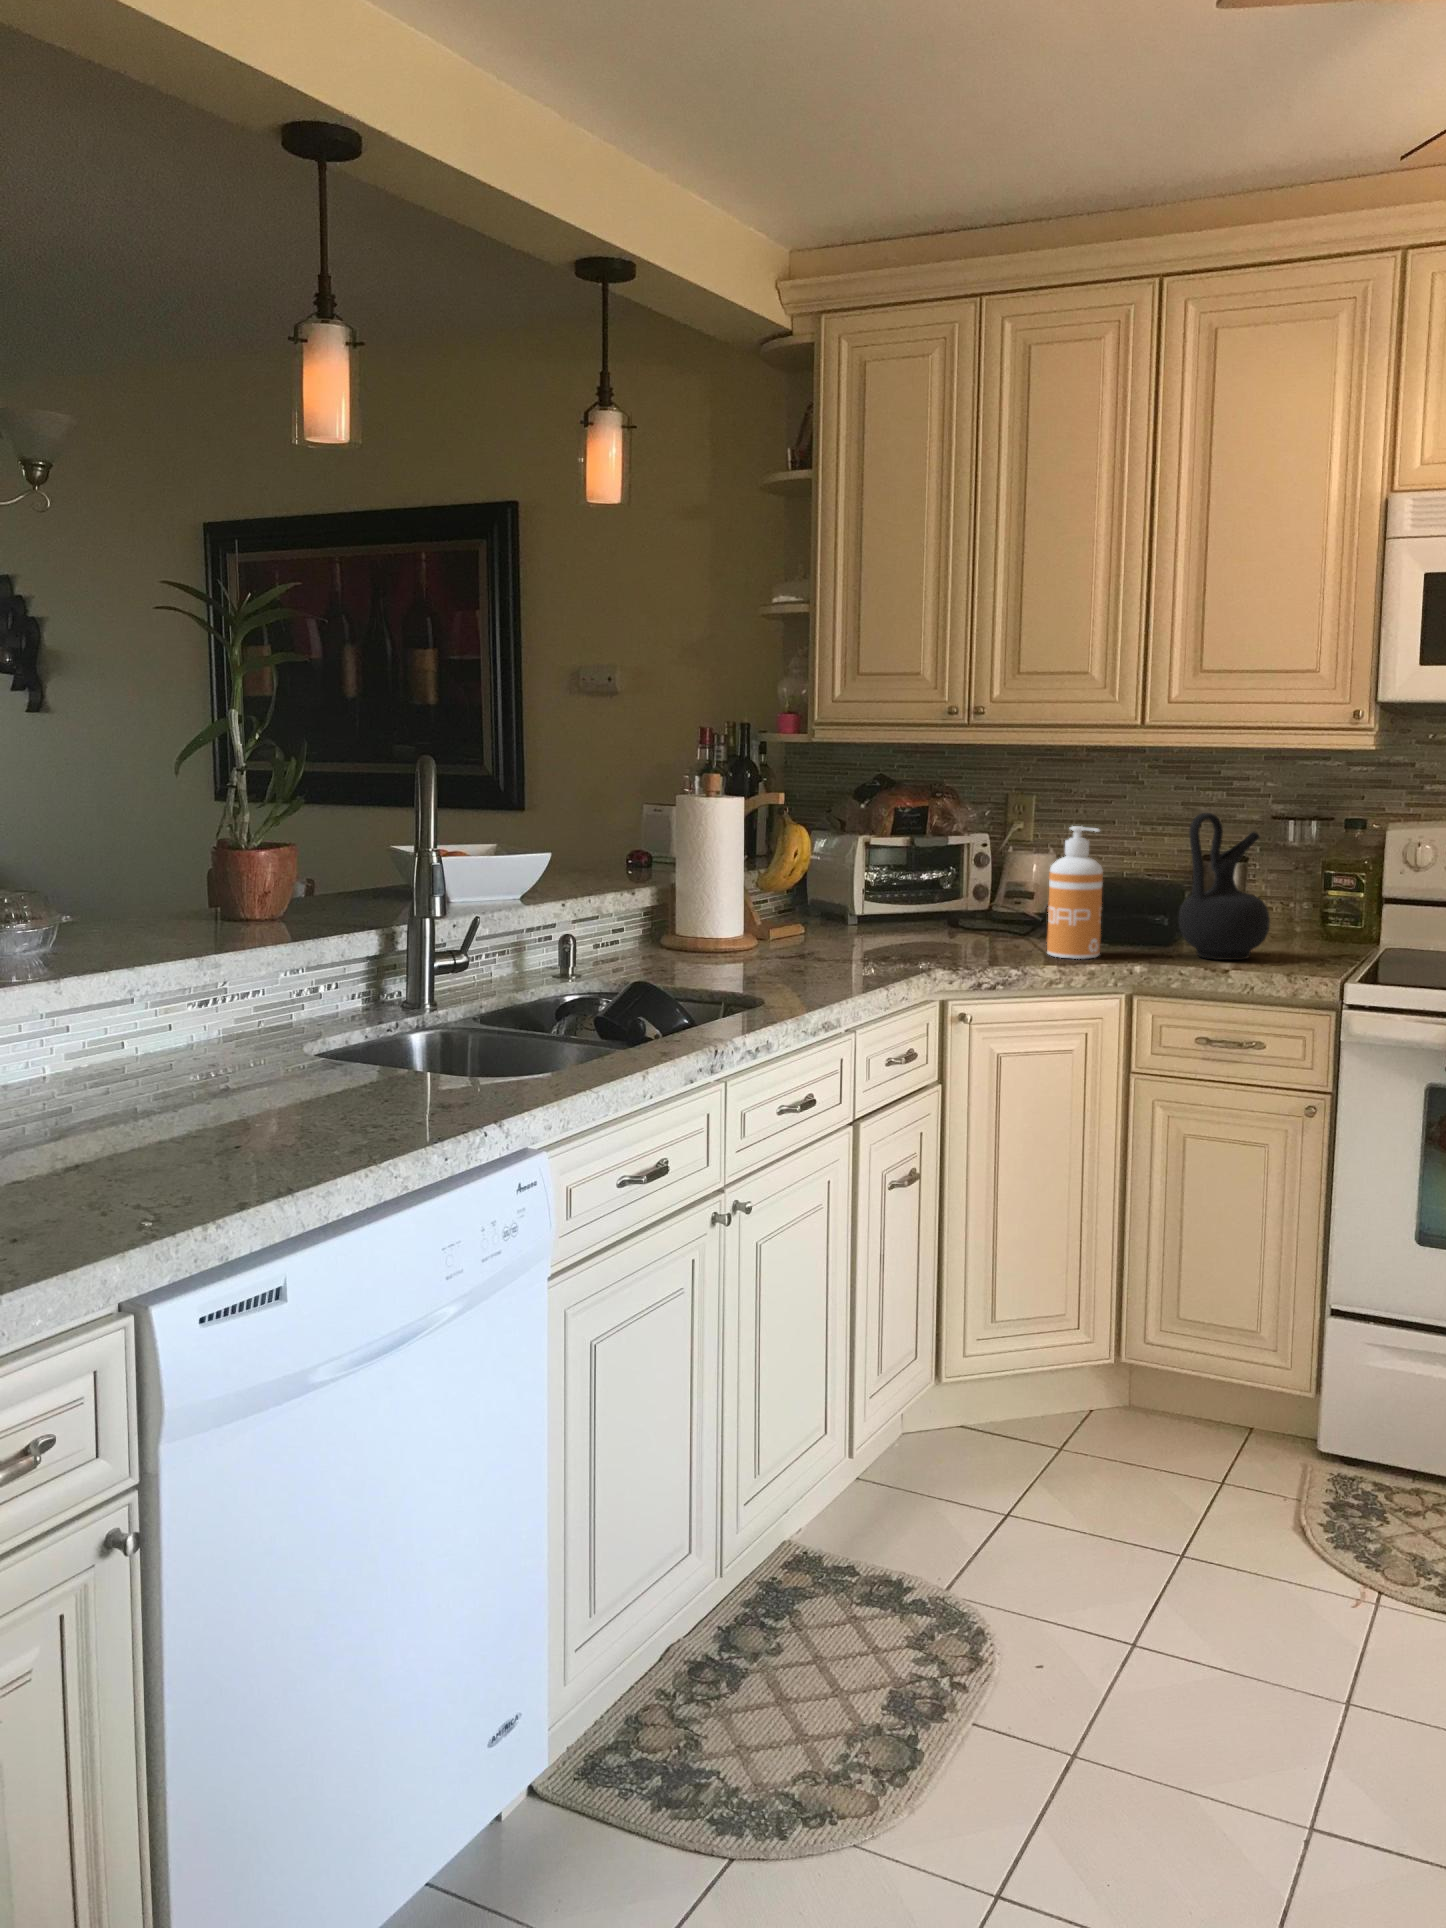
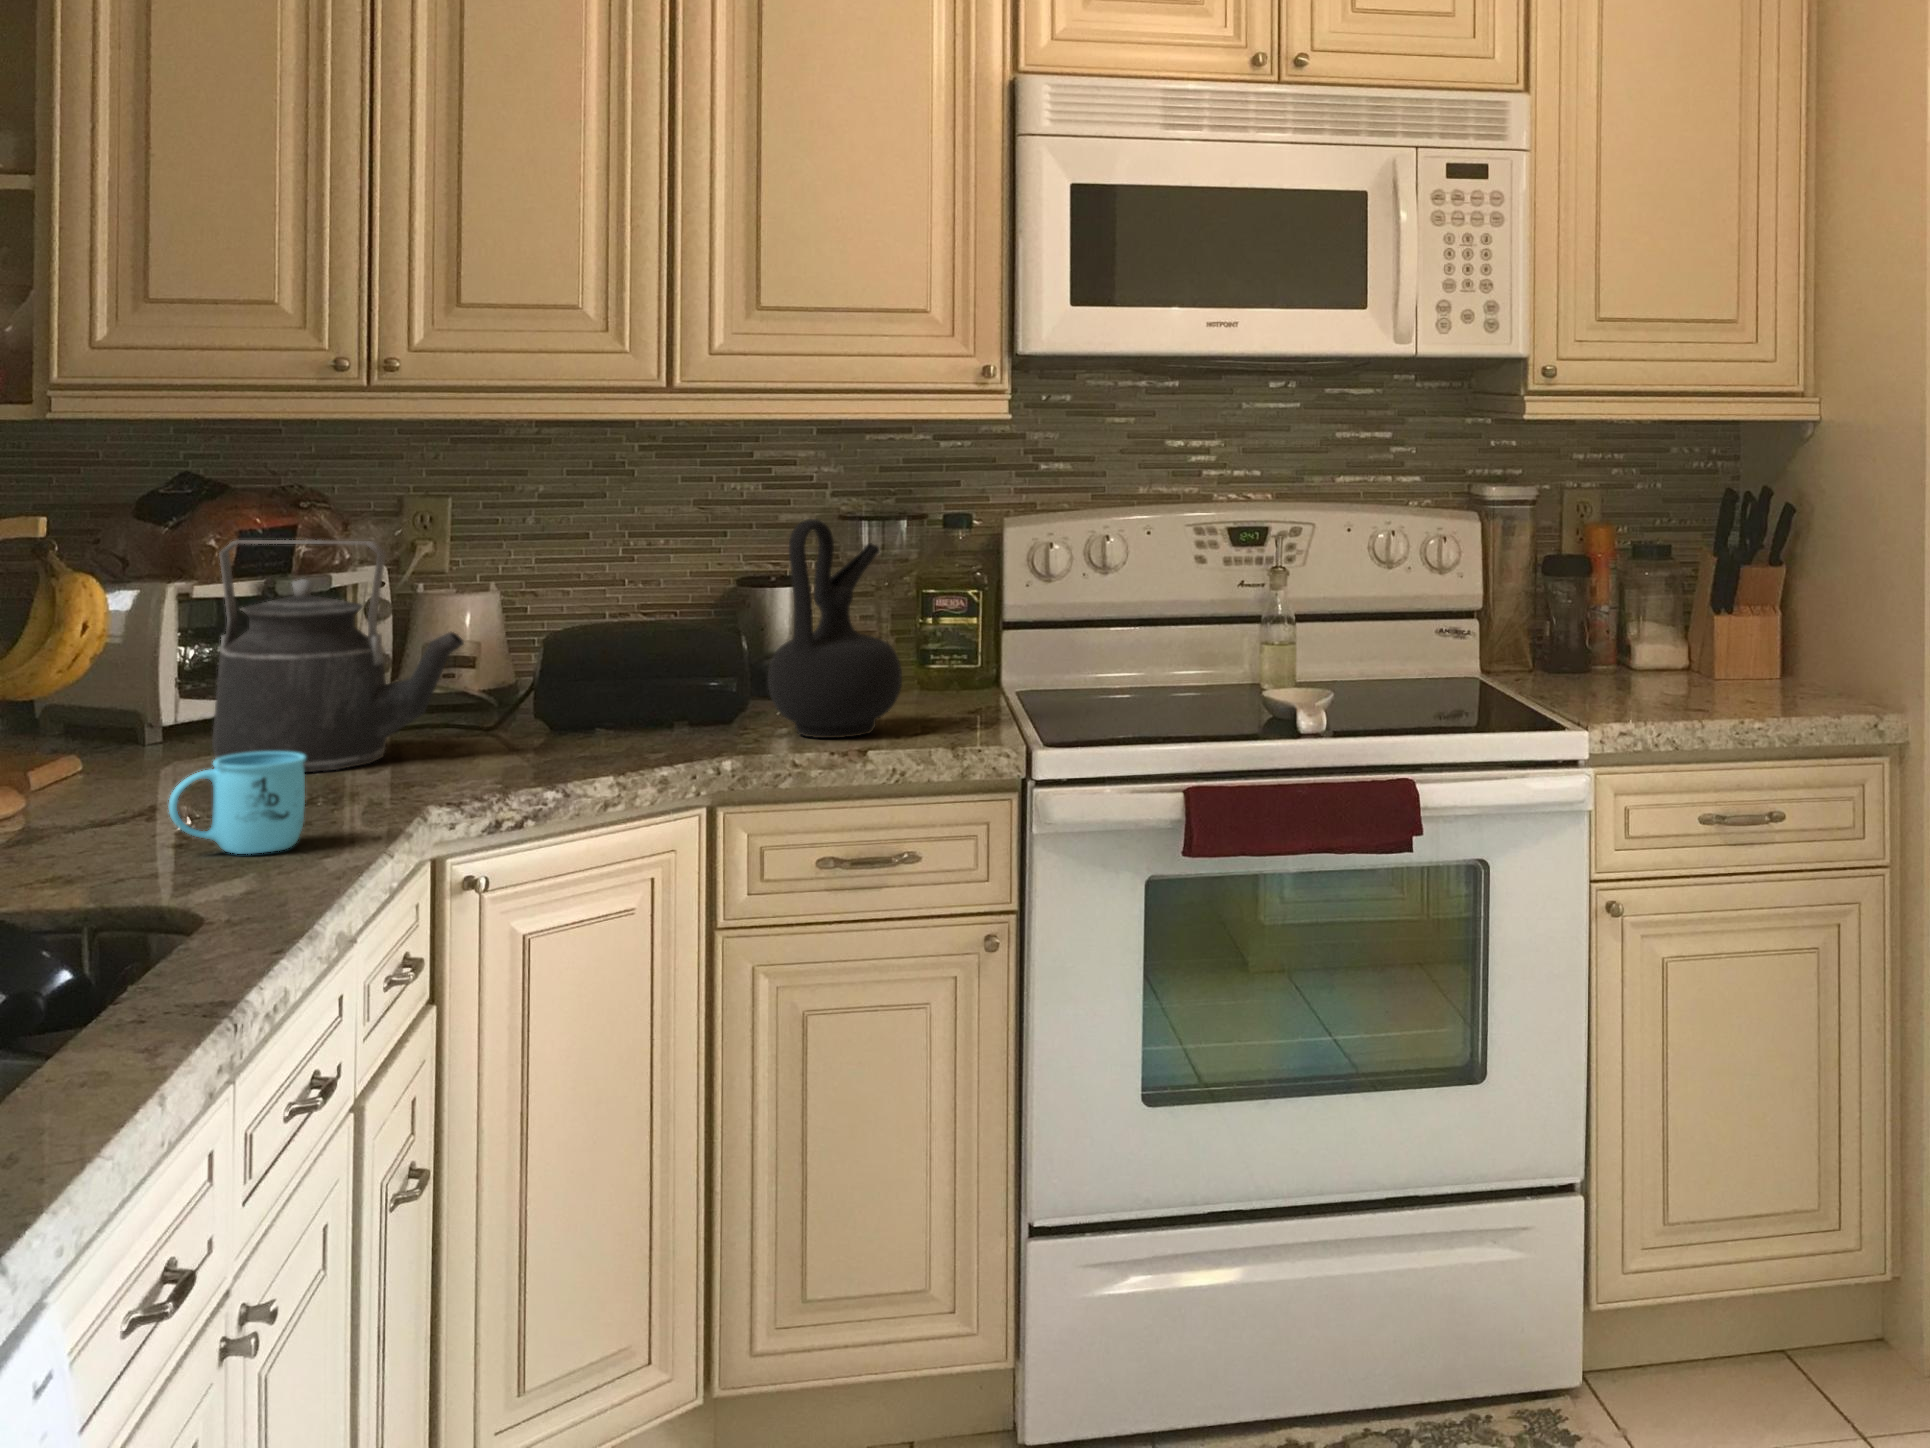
kettle: none [864,812,992,947] -> present [212,540,464,772]
soap dispenser: present [1047,826,1103,959] -> none [572,549,658,761]
mug: none [781,926,850,981] -> present [169,752,306,854]

